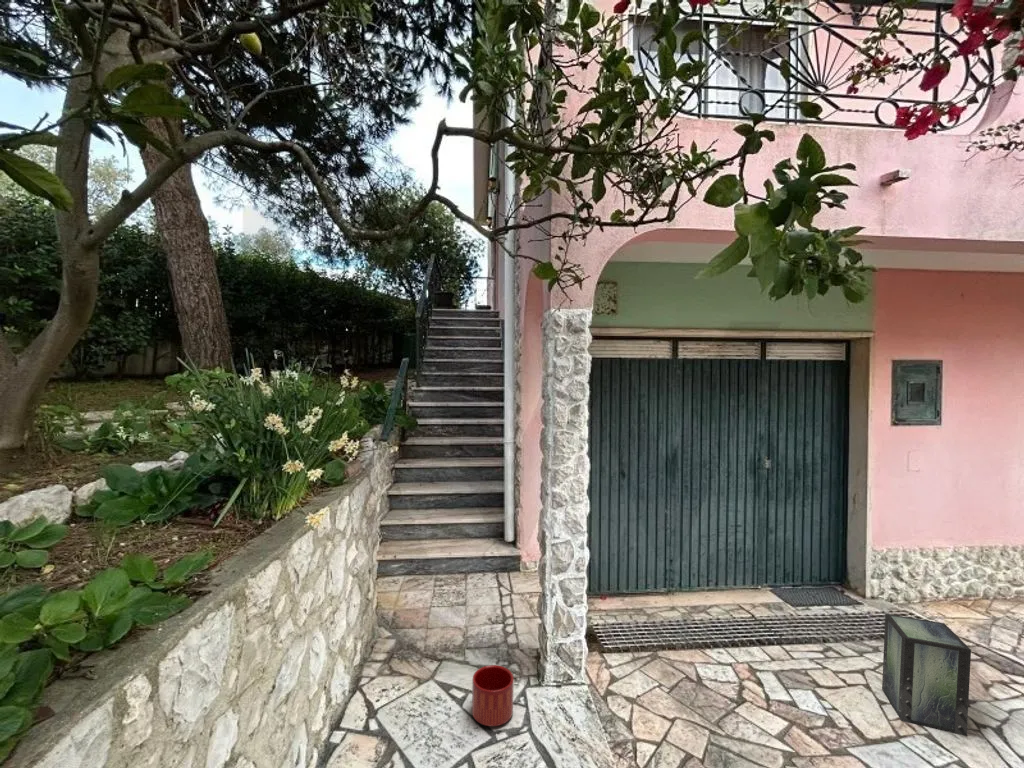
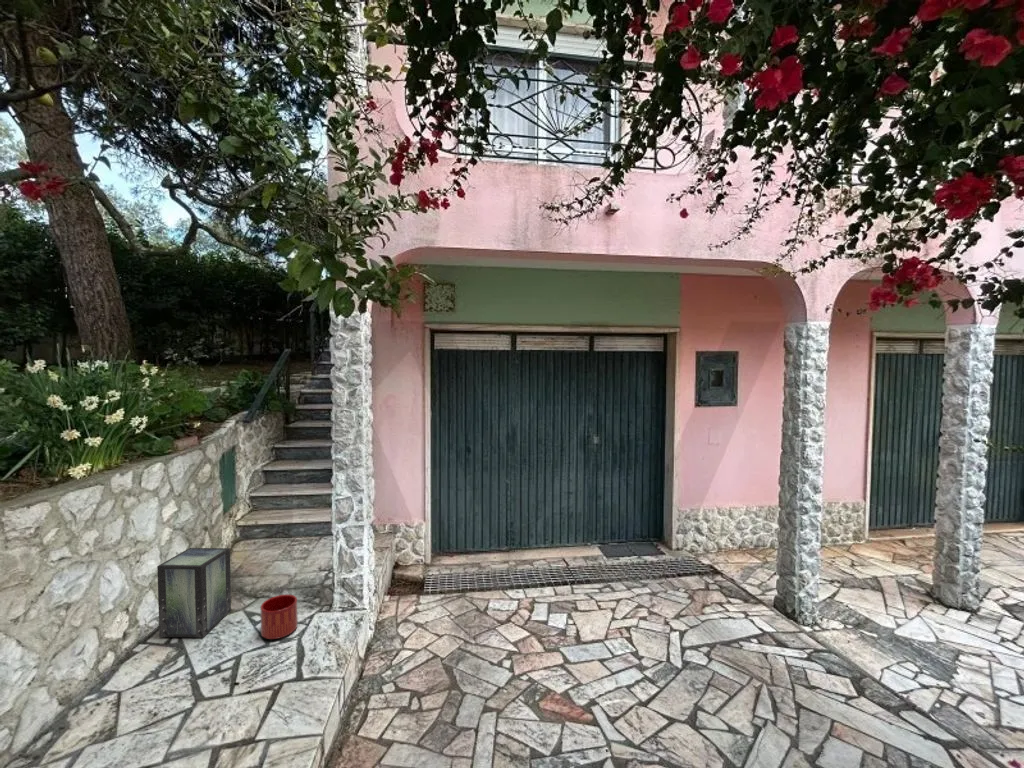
storage box: present [882,614,971,736] -> present [157,548,231,637]

